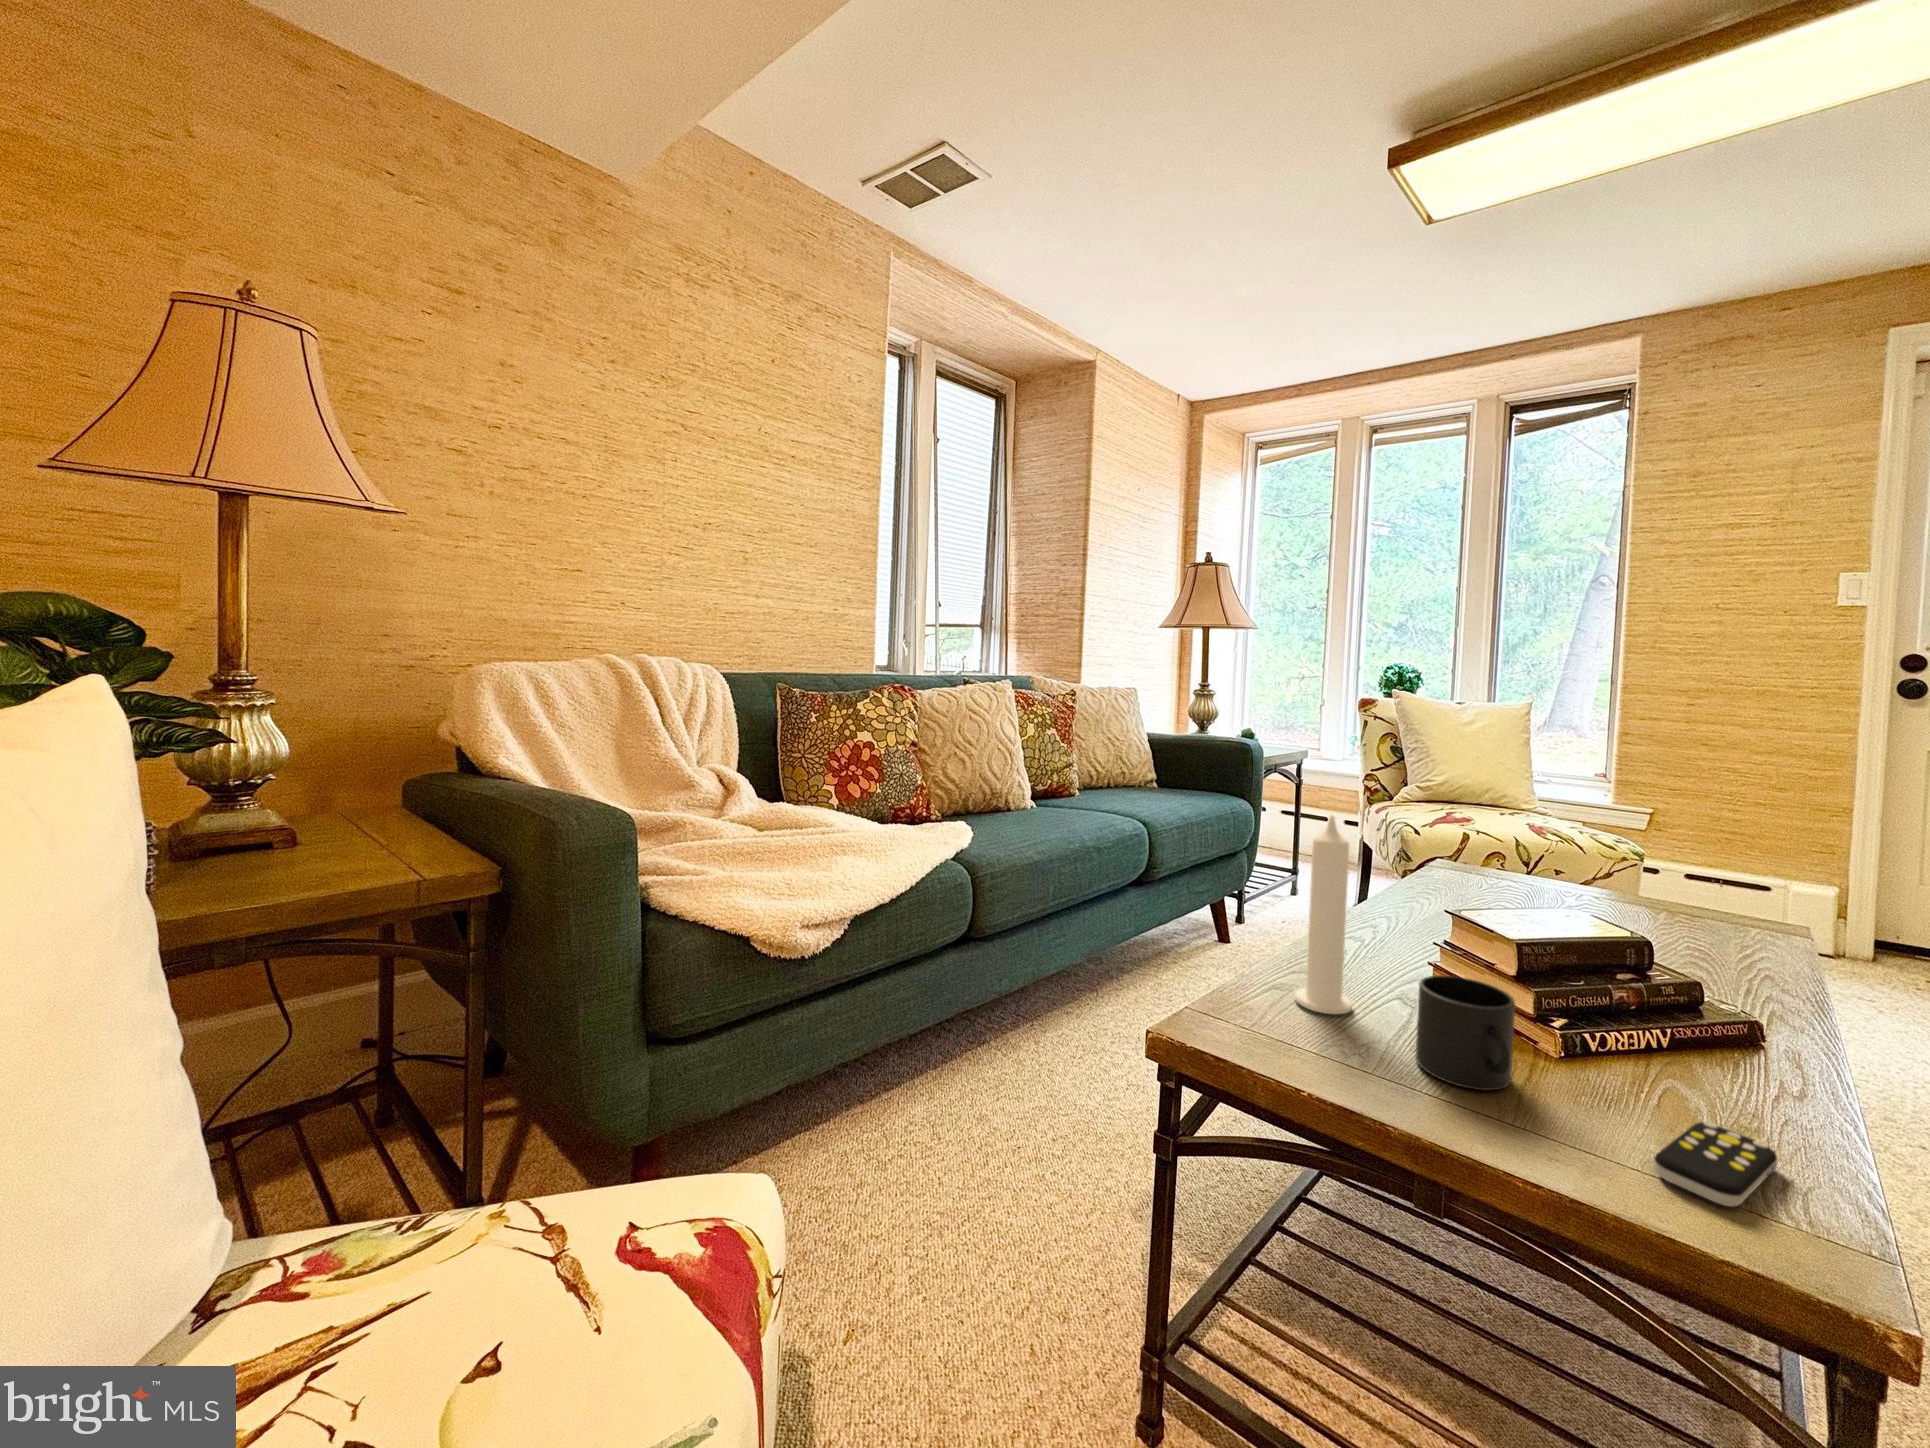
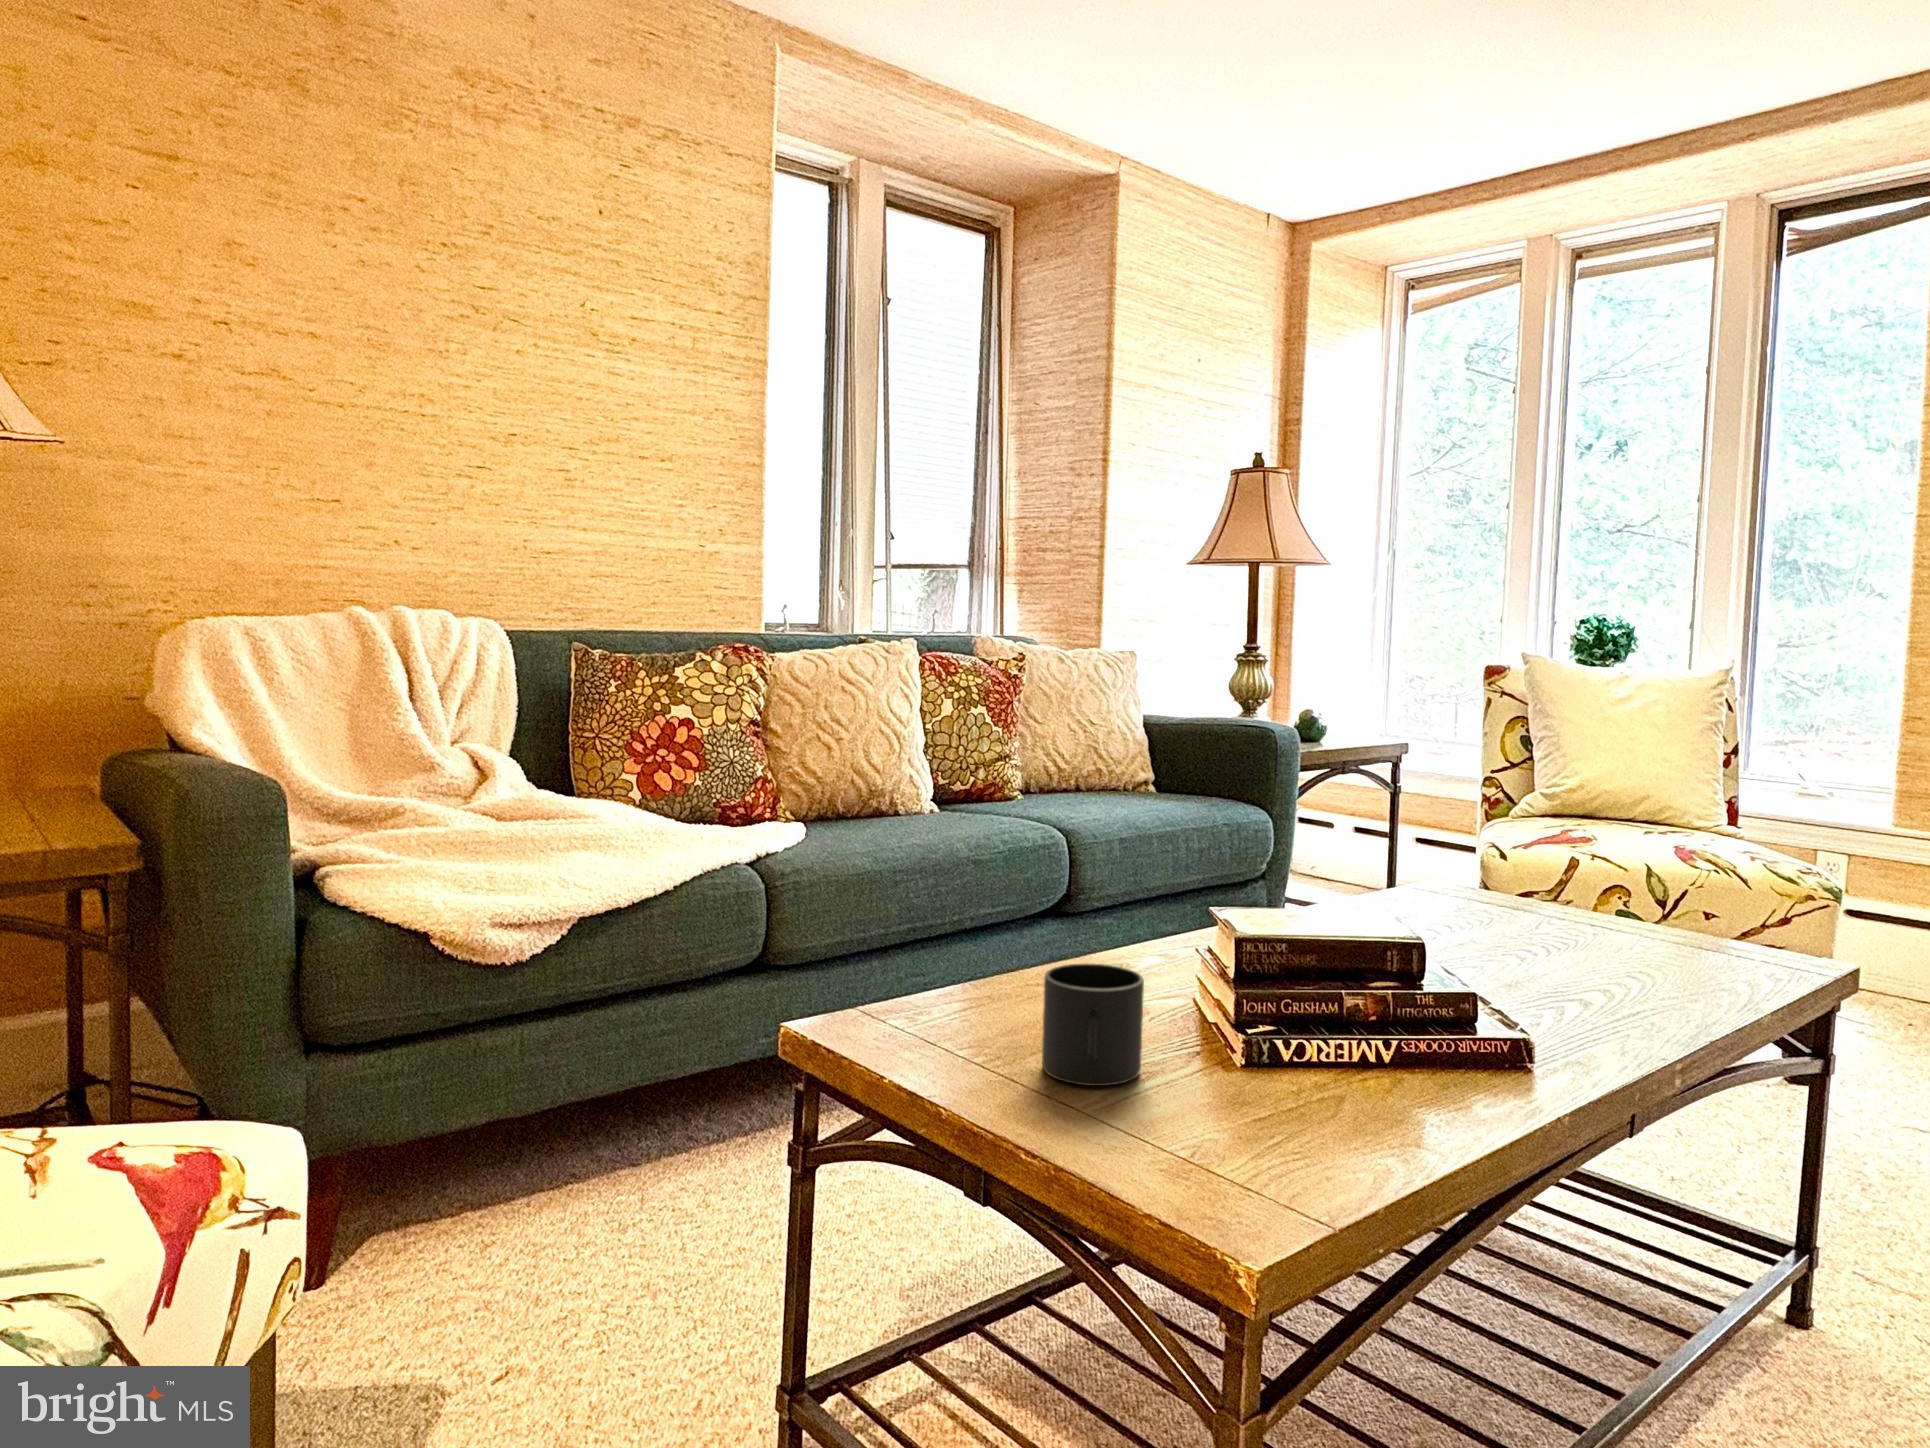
candle: present [1295,816,1352,1014] -> none [983,780,1048,1018]
remote control: present [1654,1122,1777,1206] -> none [1171,1115,1330,1181]

